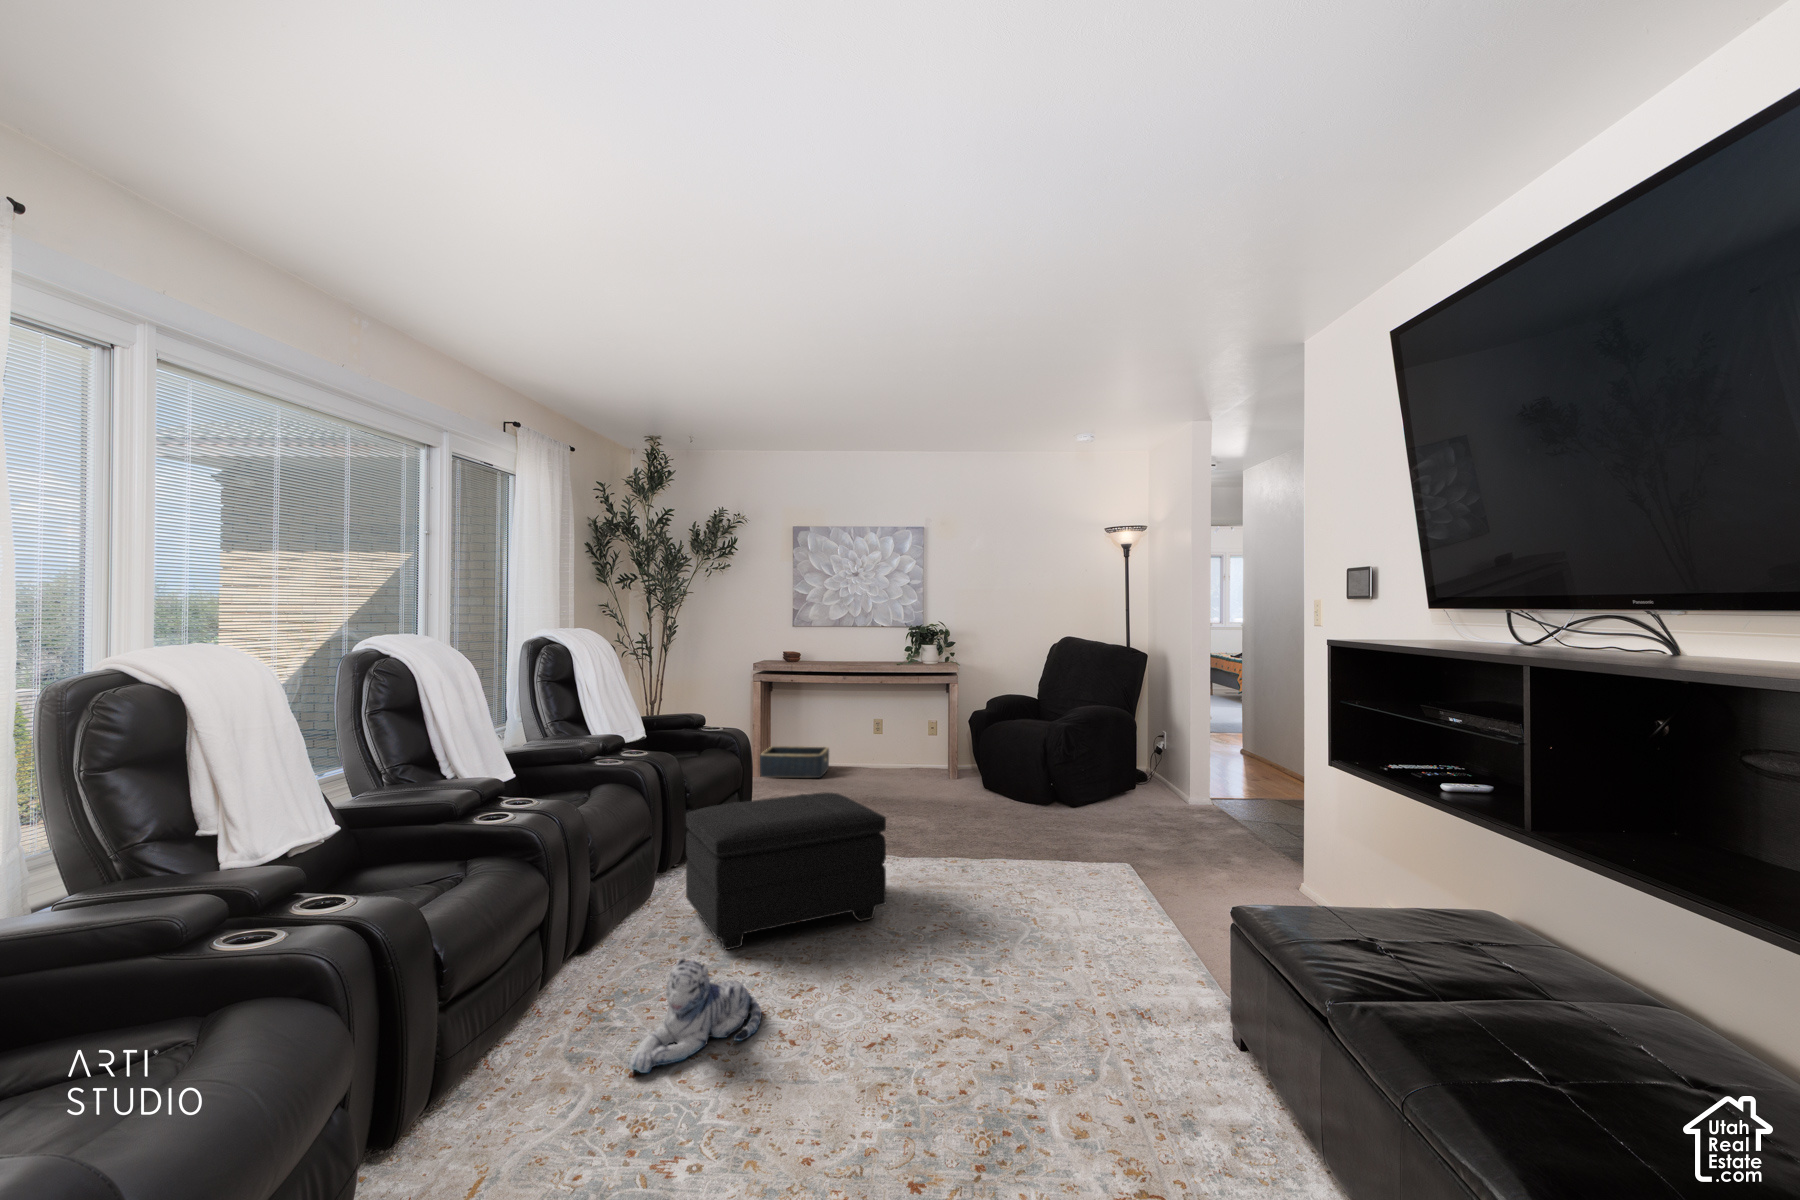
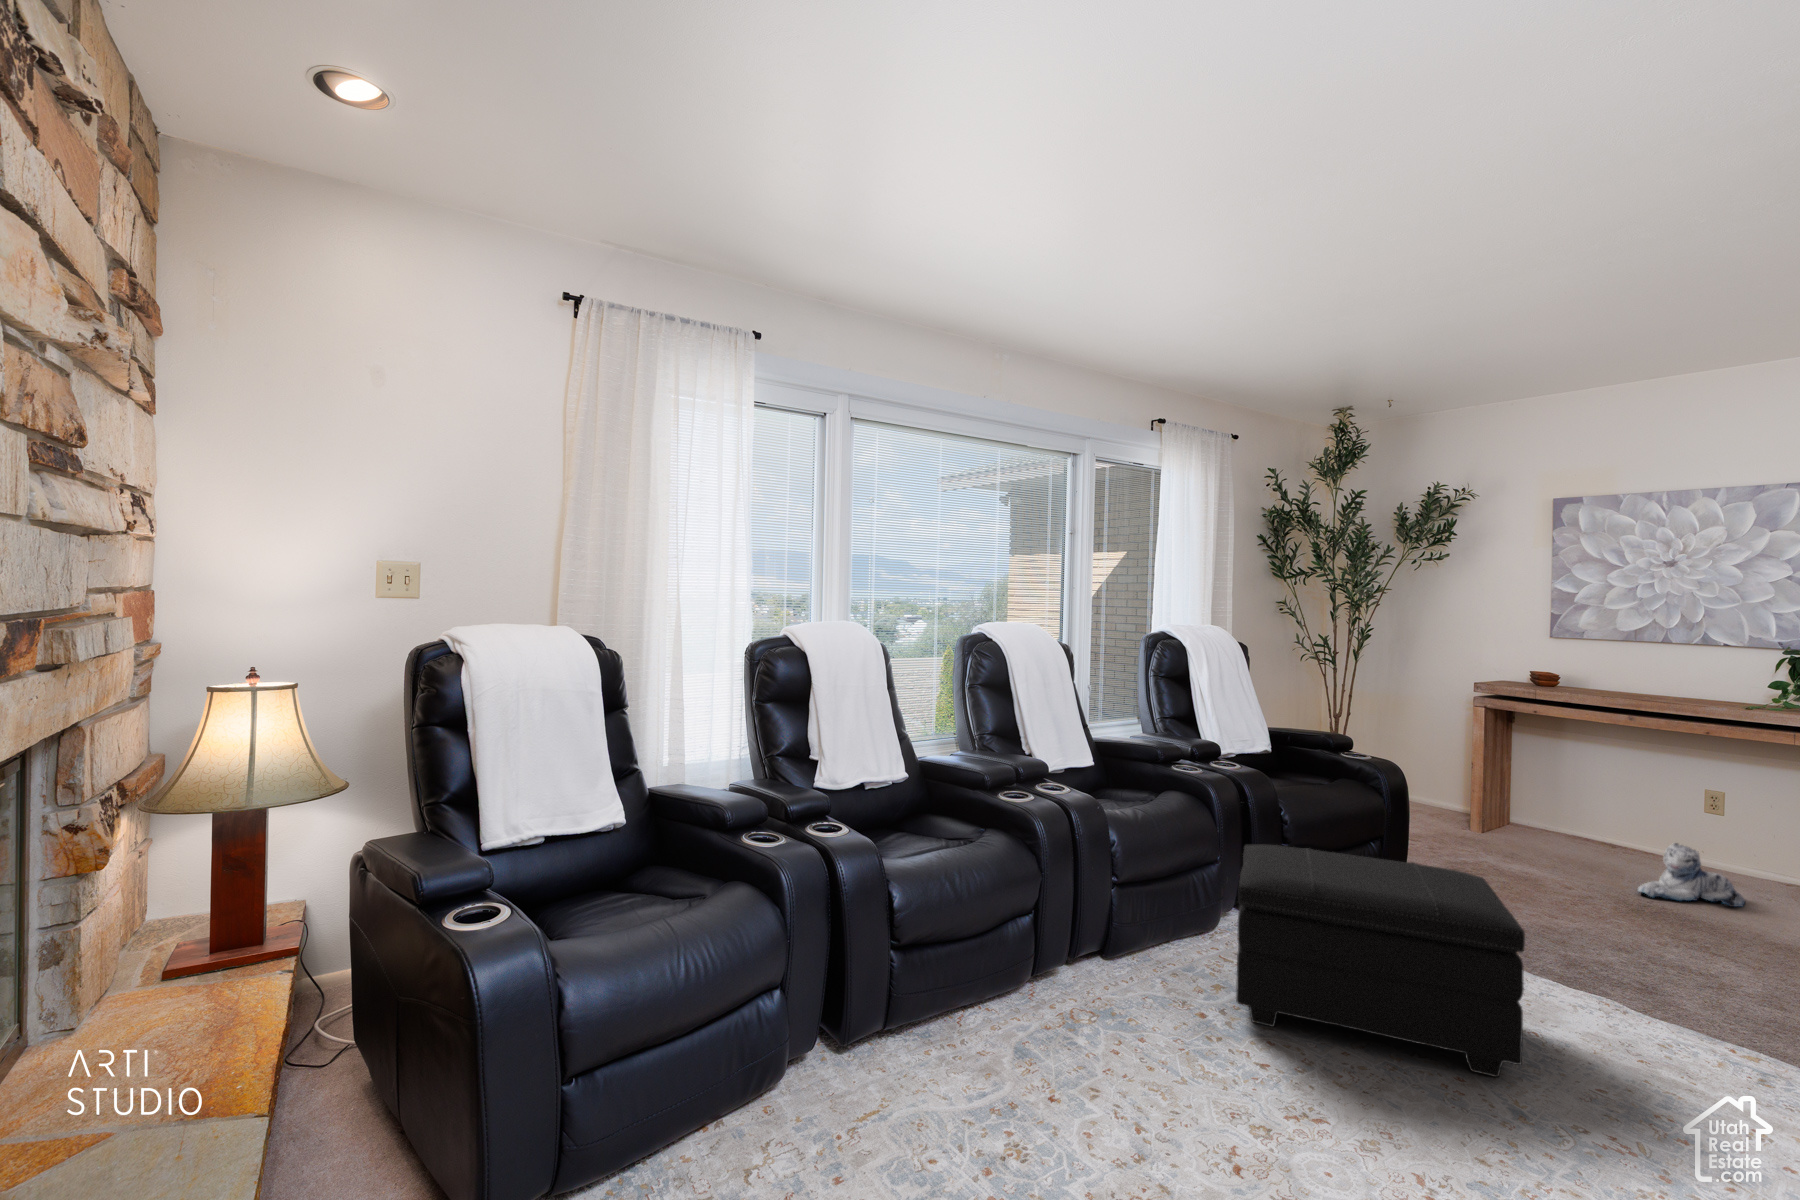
basket: present [760,746,829,778] -> none [1477,798,1606,858]
plush toy: present [629,959,762,1073] -> present [1637,843,1745,907]

